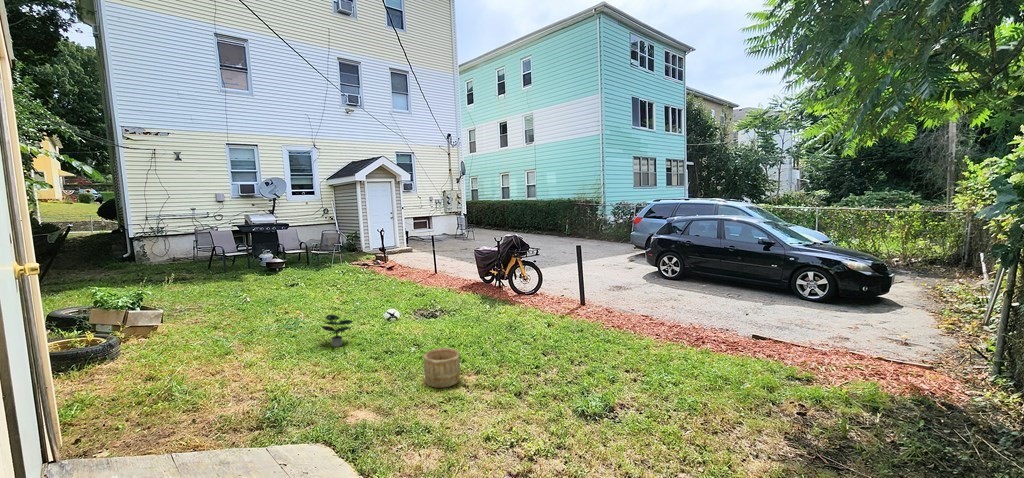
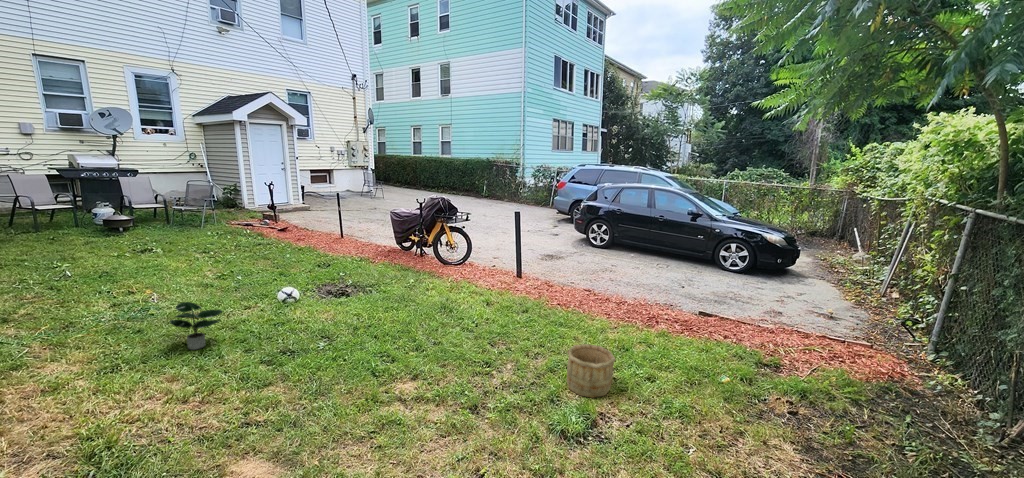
wooden bucket: present [423,348,460,388] -> present [567,344,615,398]

